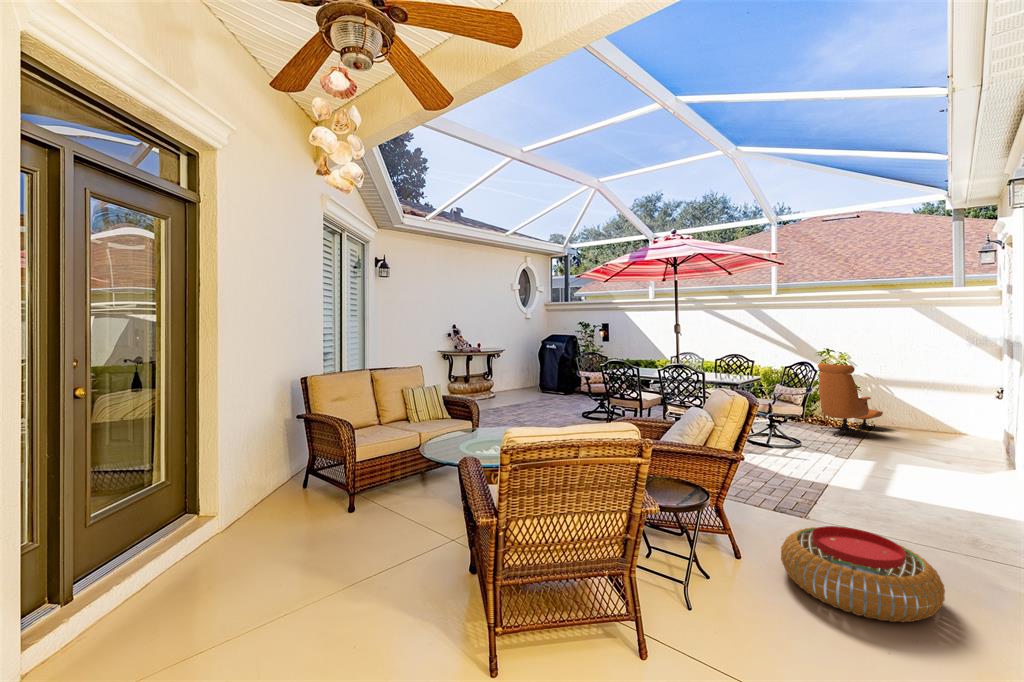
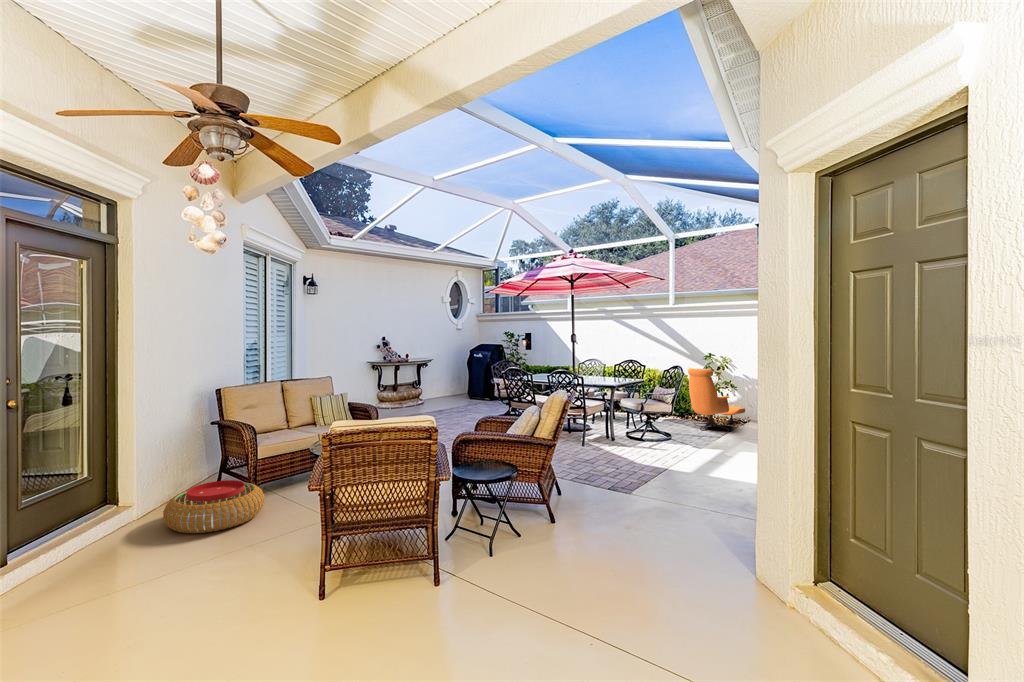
pouf: present [781,526,945,622] -> present [163,480,265,533]

